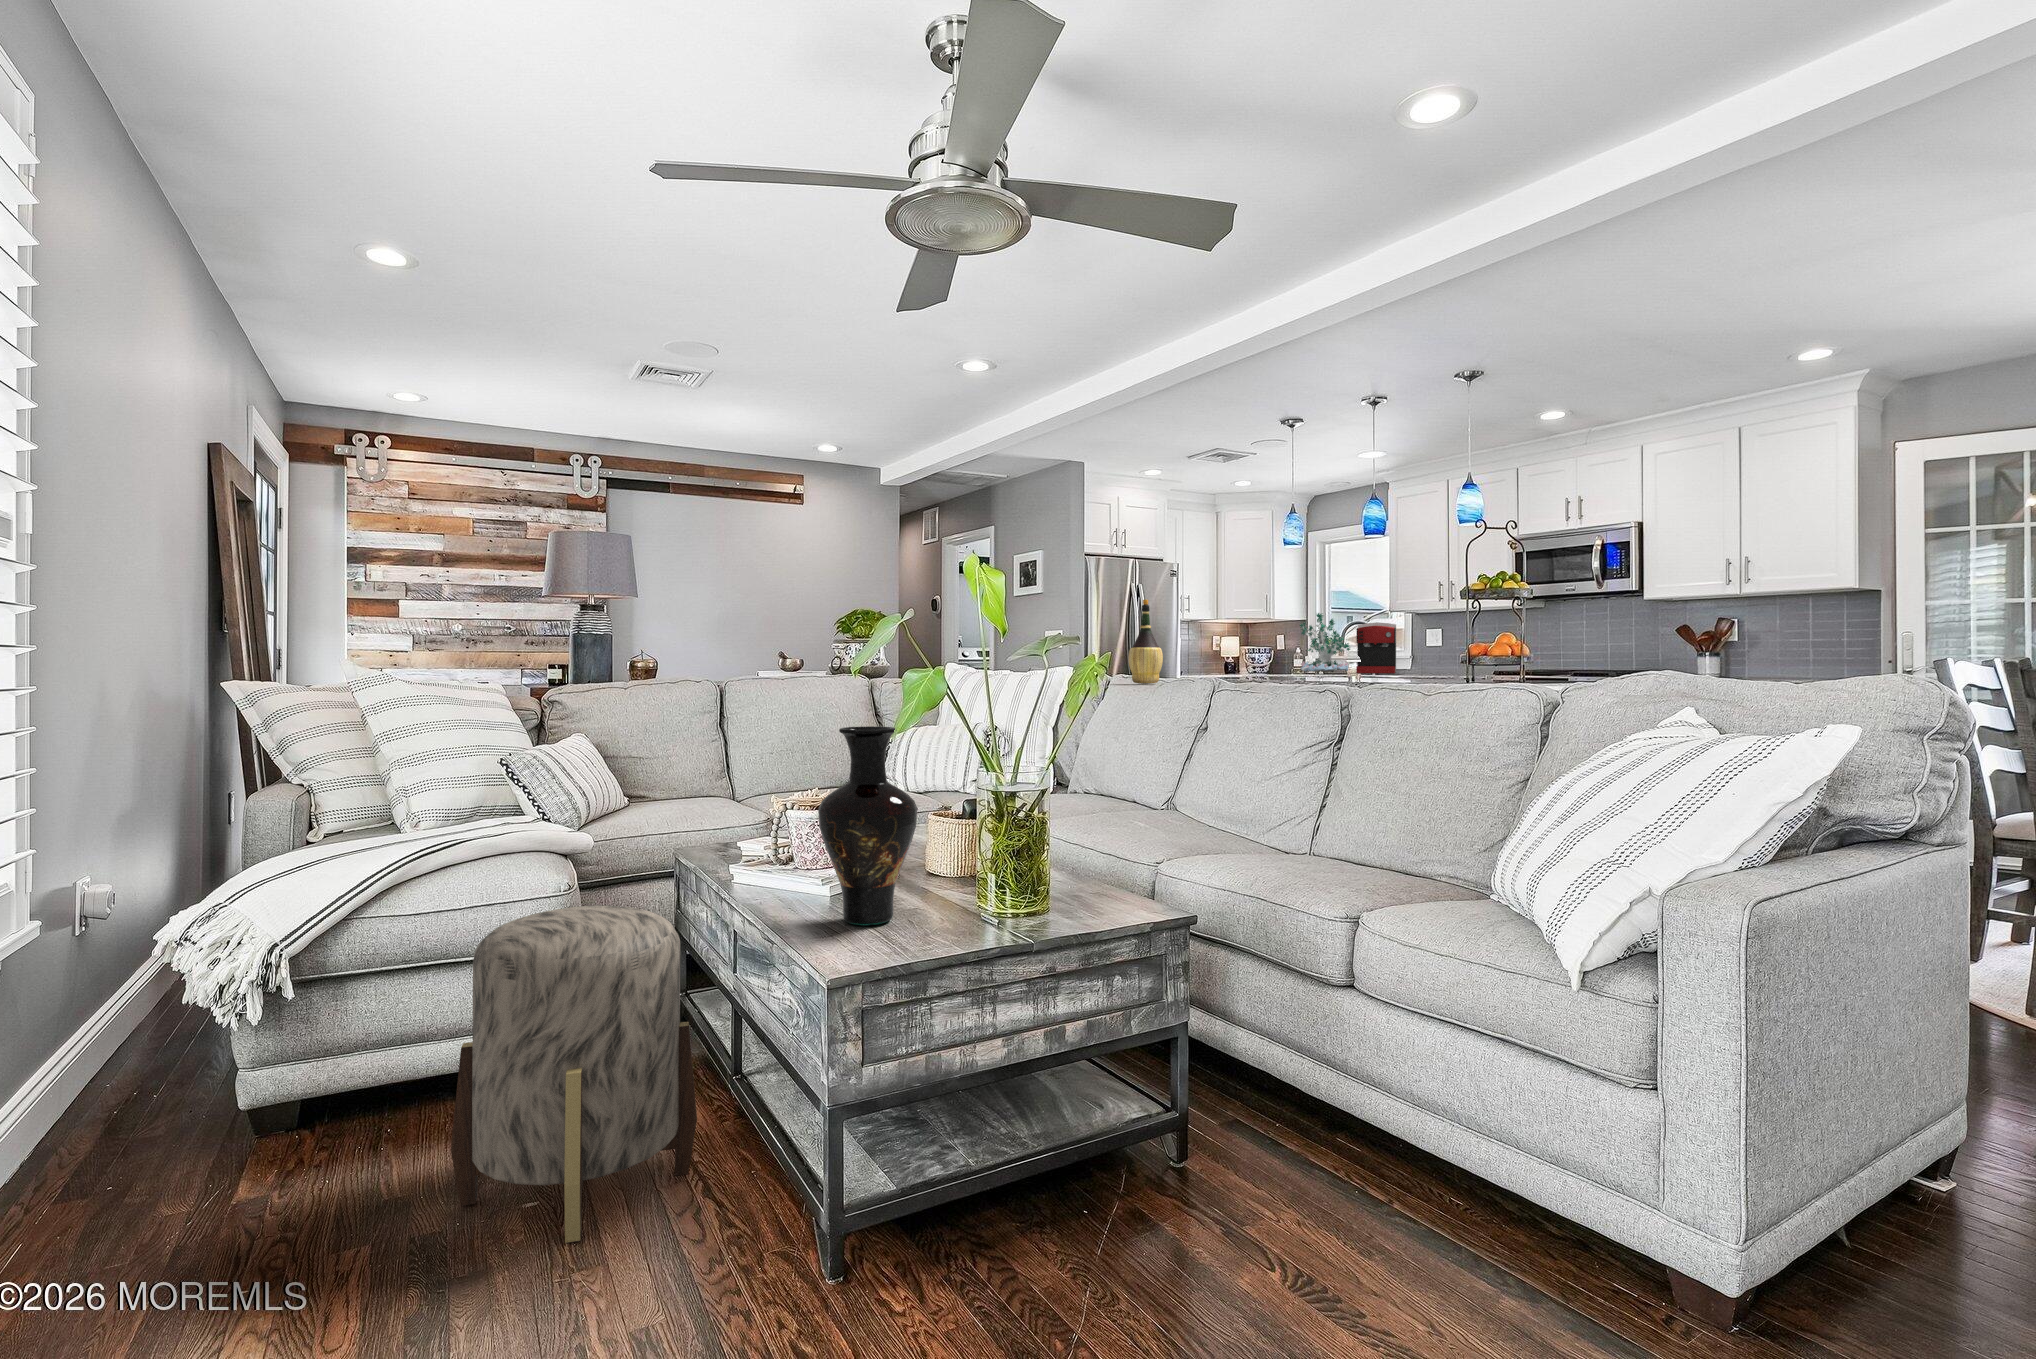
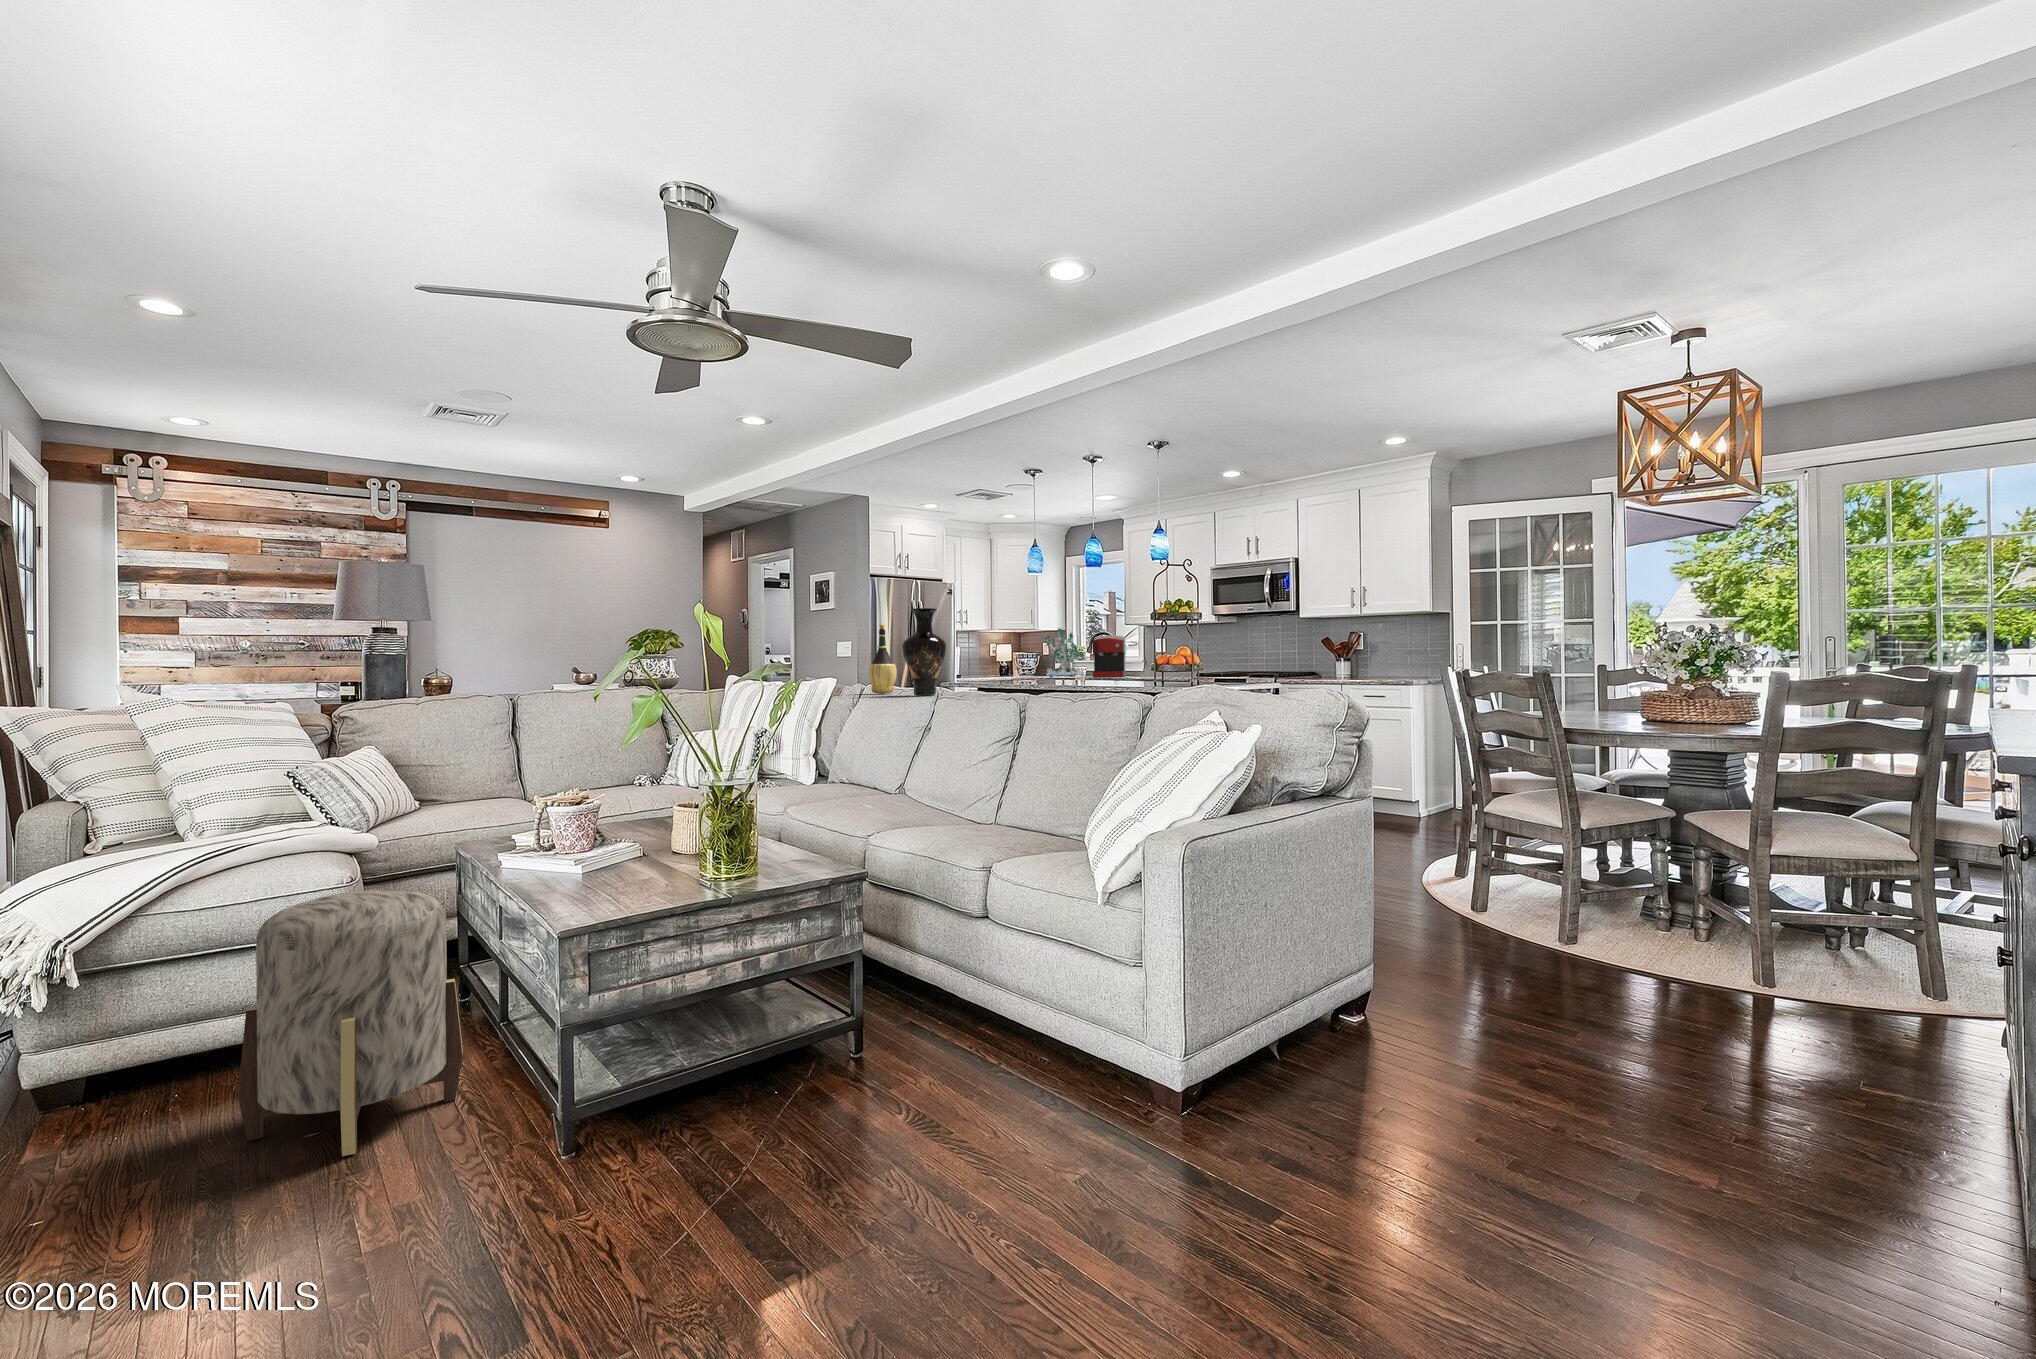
vase: present [818,726,917,925] -> present [902,608,946,696]

